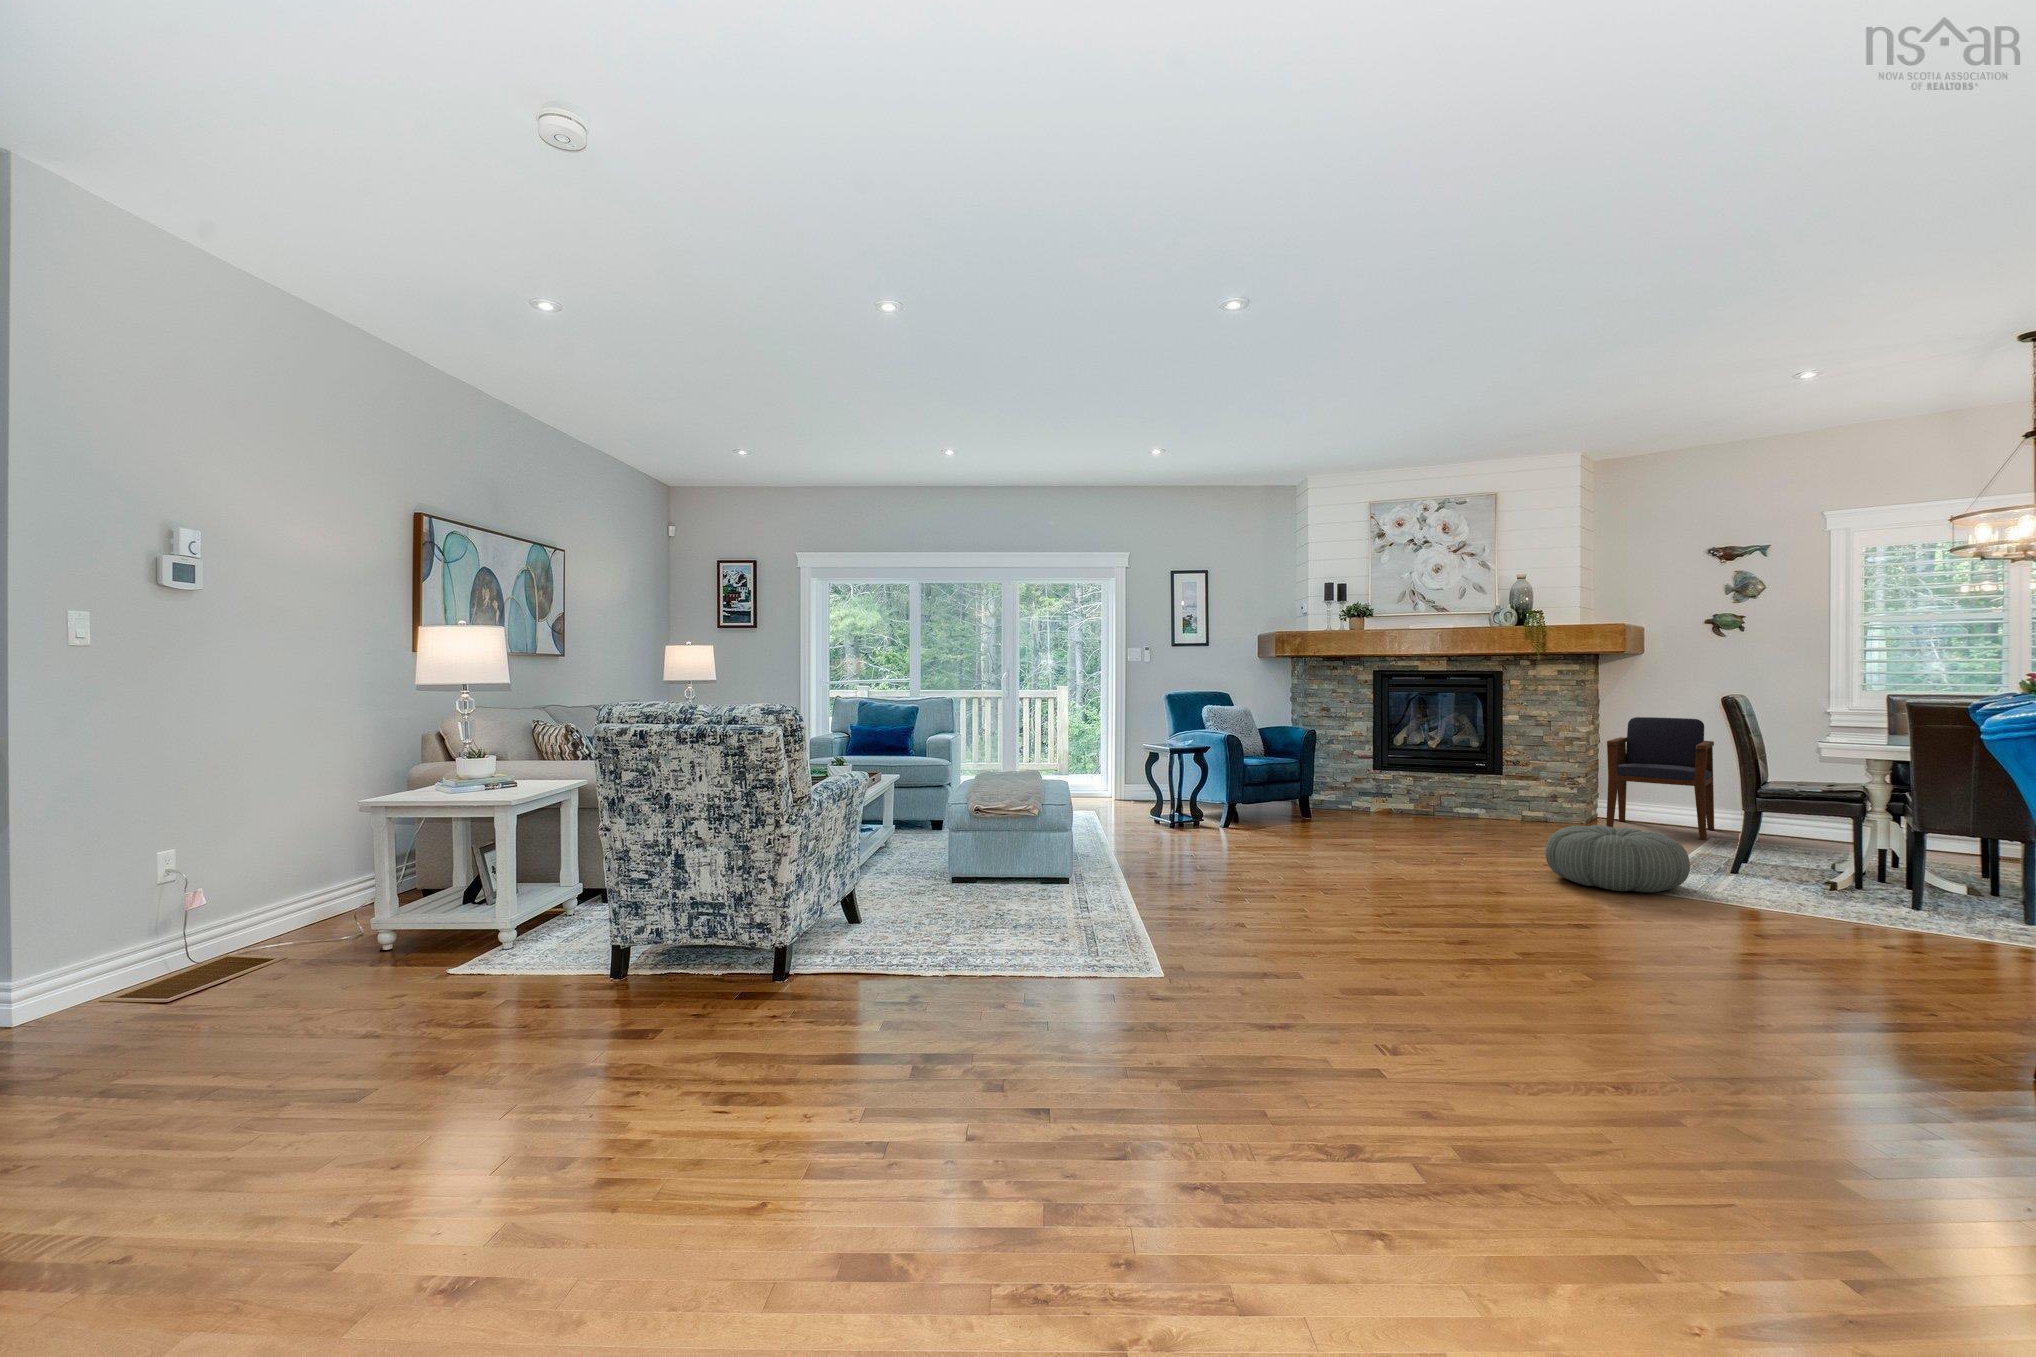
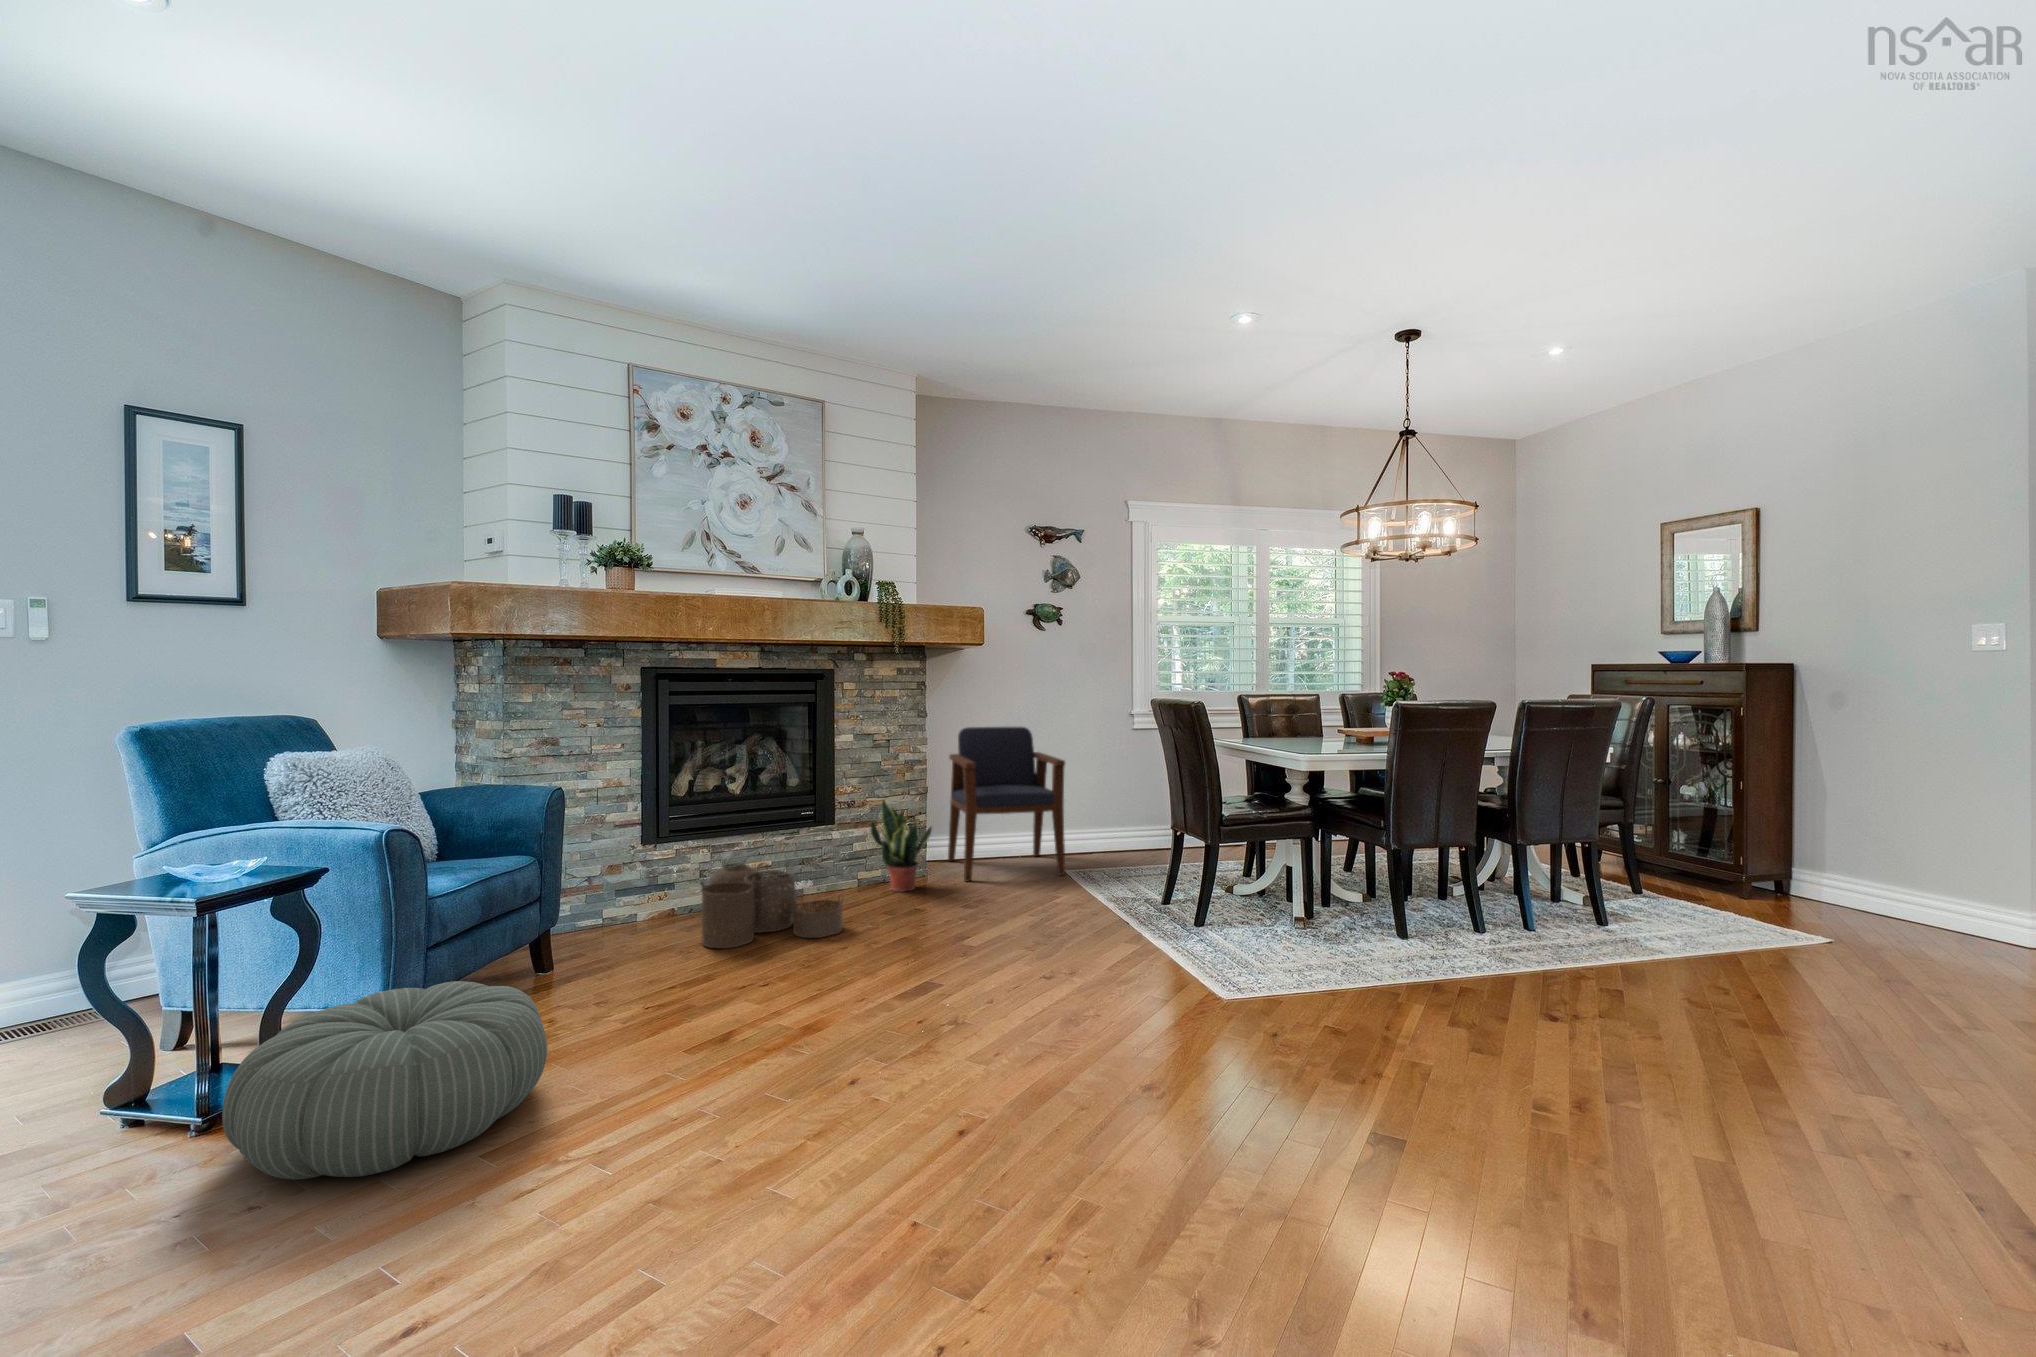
potted plant: none [1525,760,1575,826] -> present [870,800,932,892]
woven basket: none [1389,784,1475,831] -> present [700,861,843,948]
pouf: present [1545,825,1690,892] -> present [222,981,547,1180]

